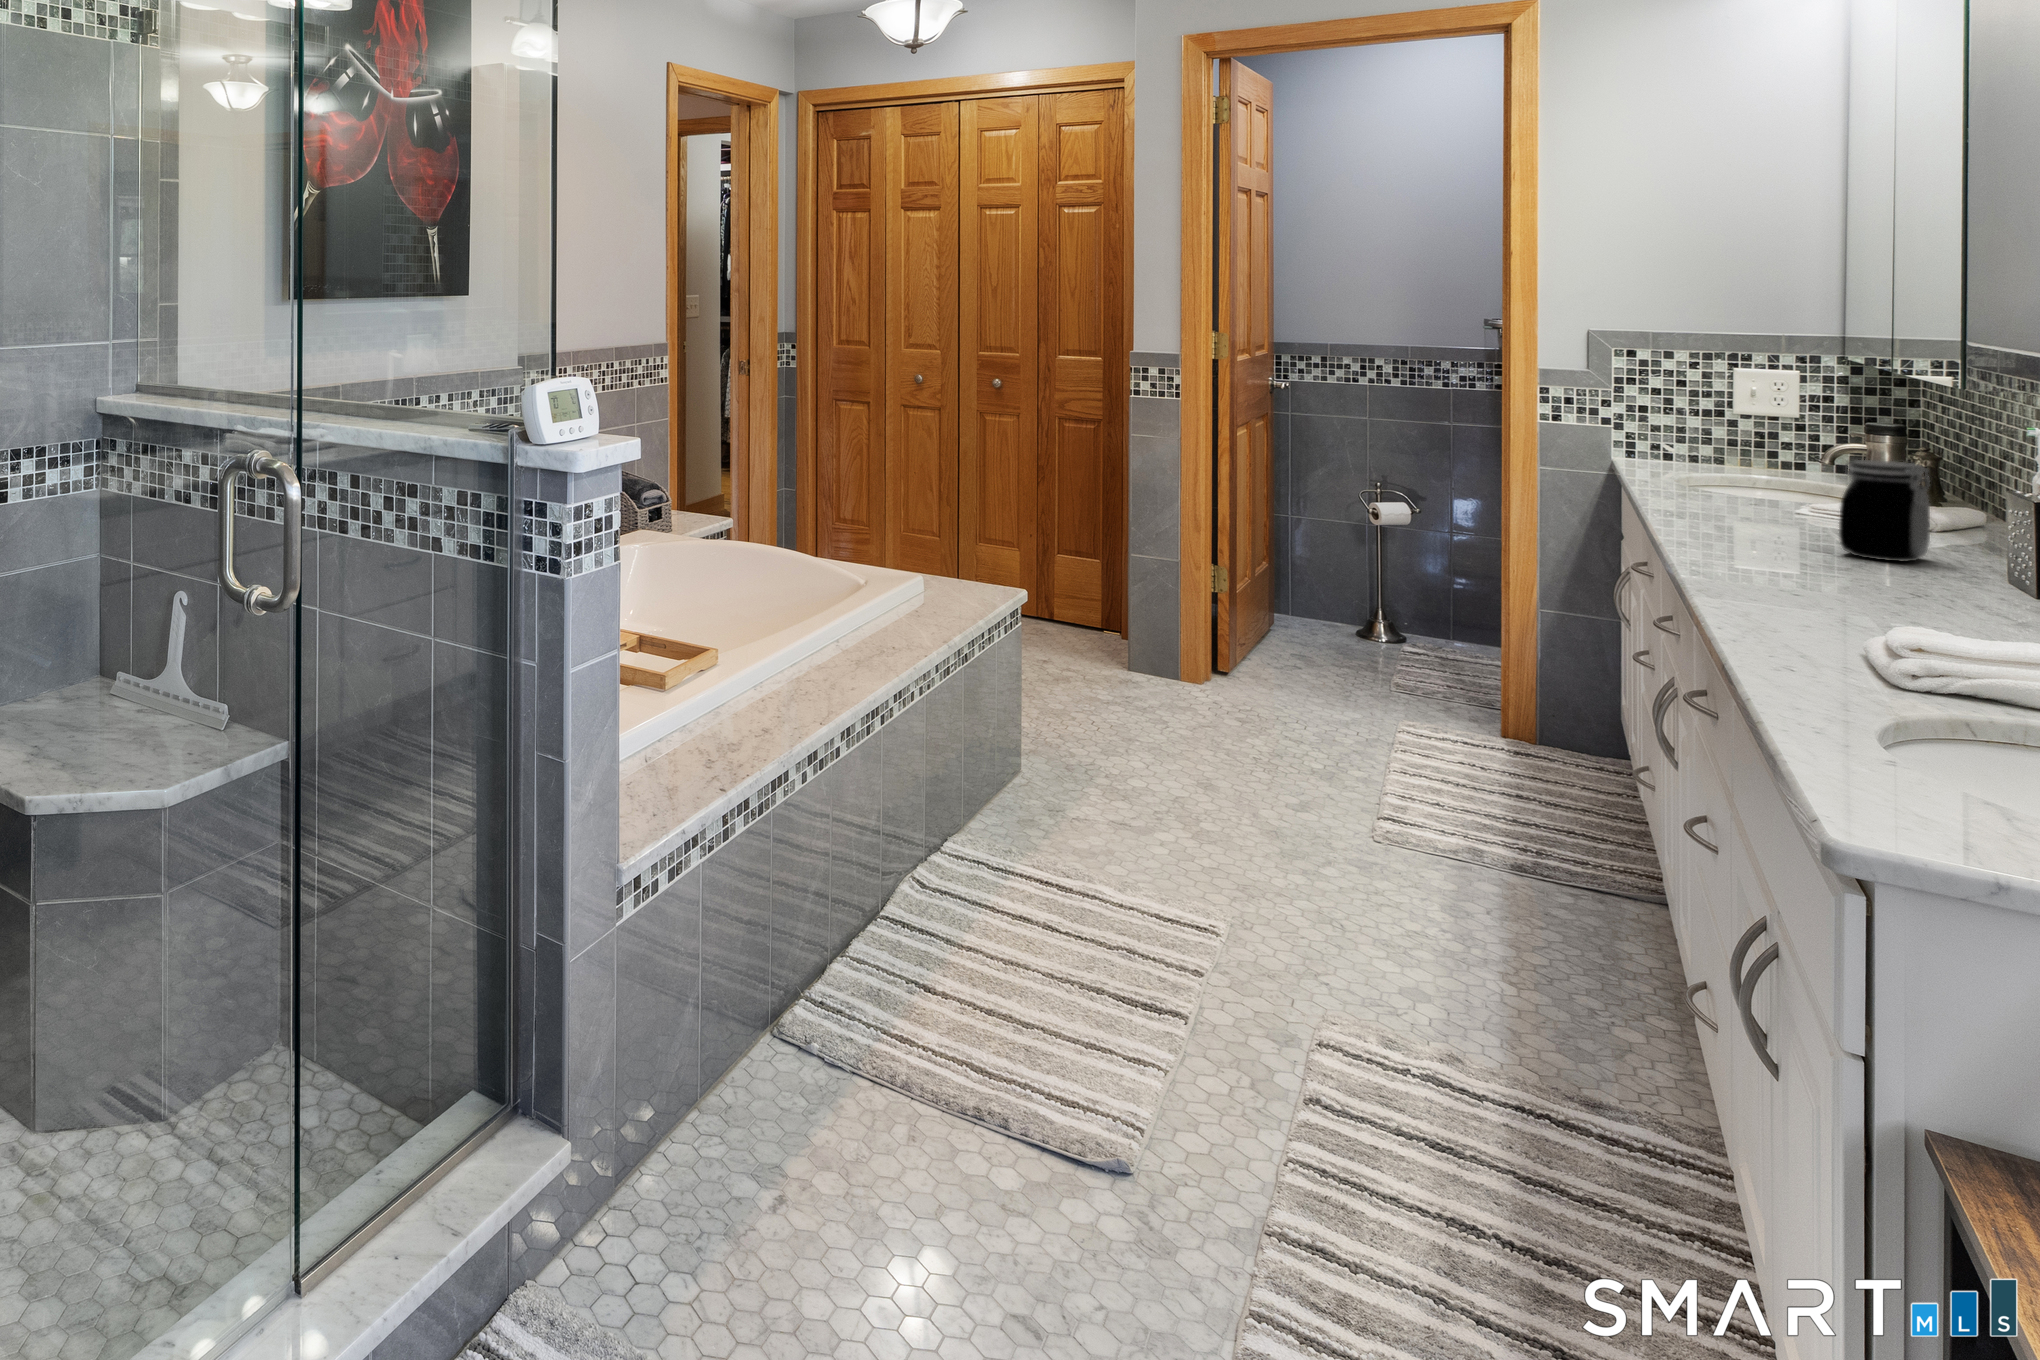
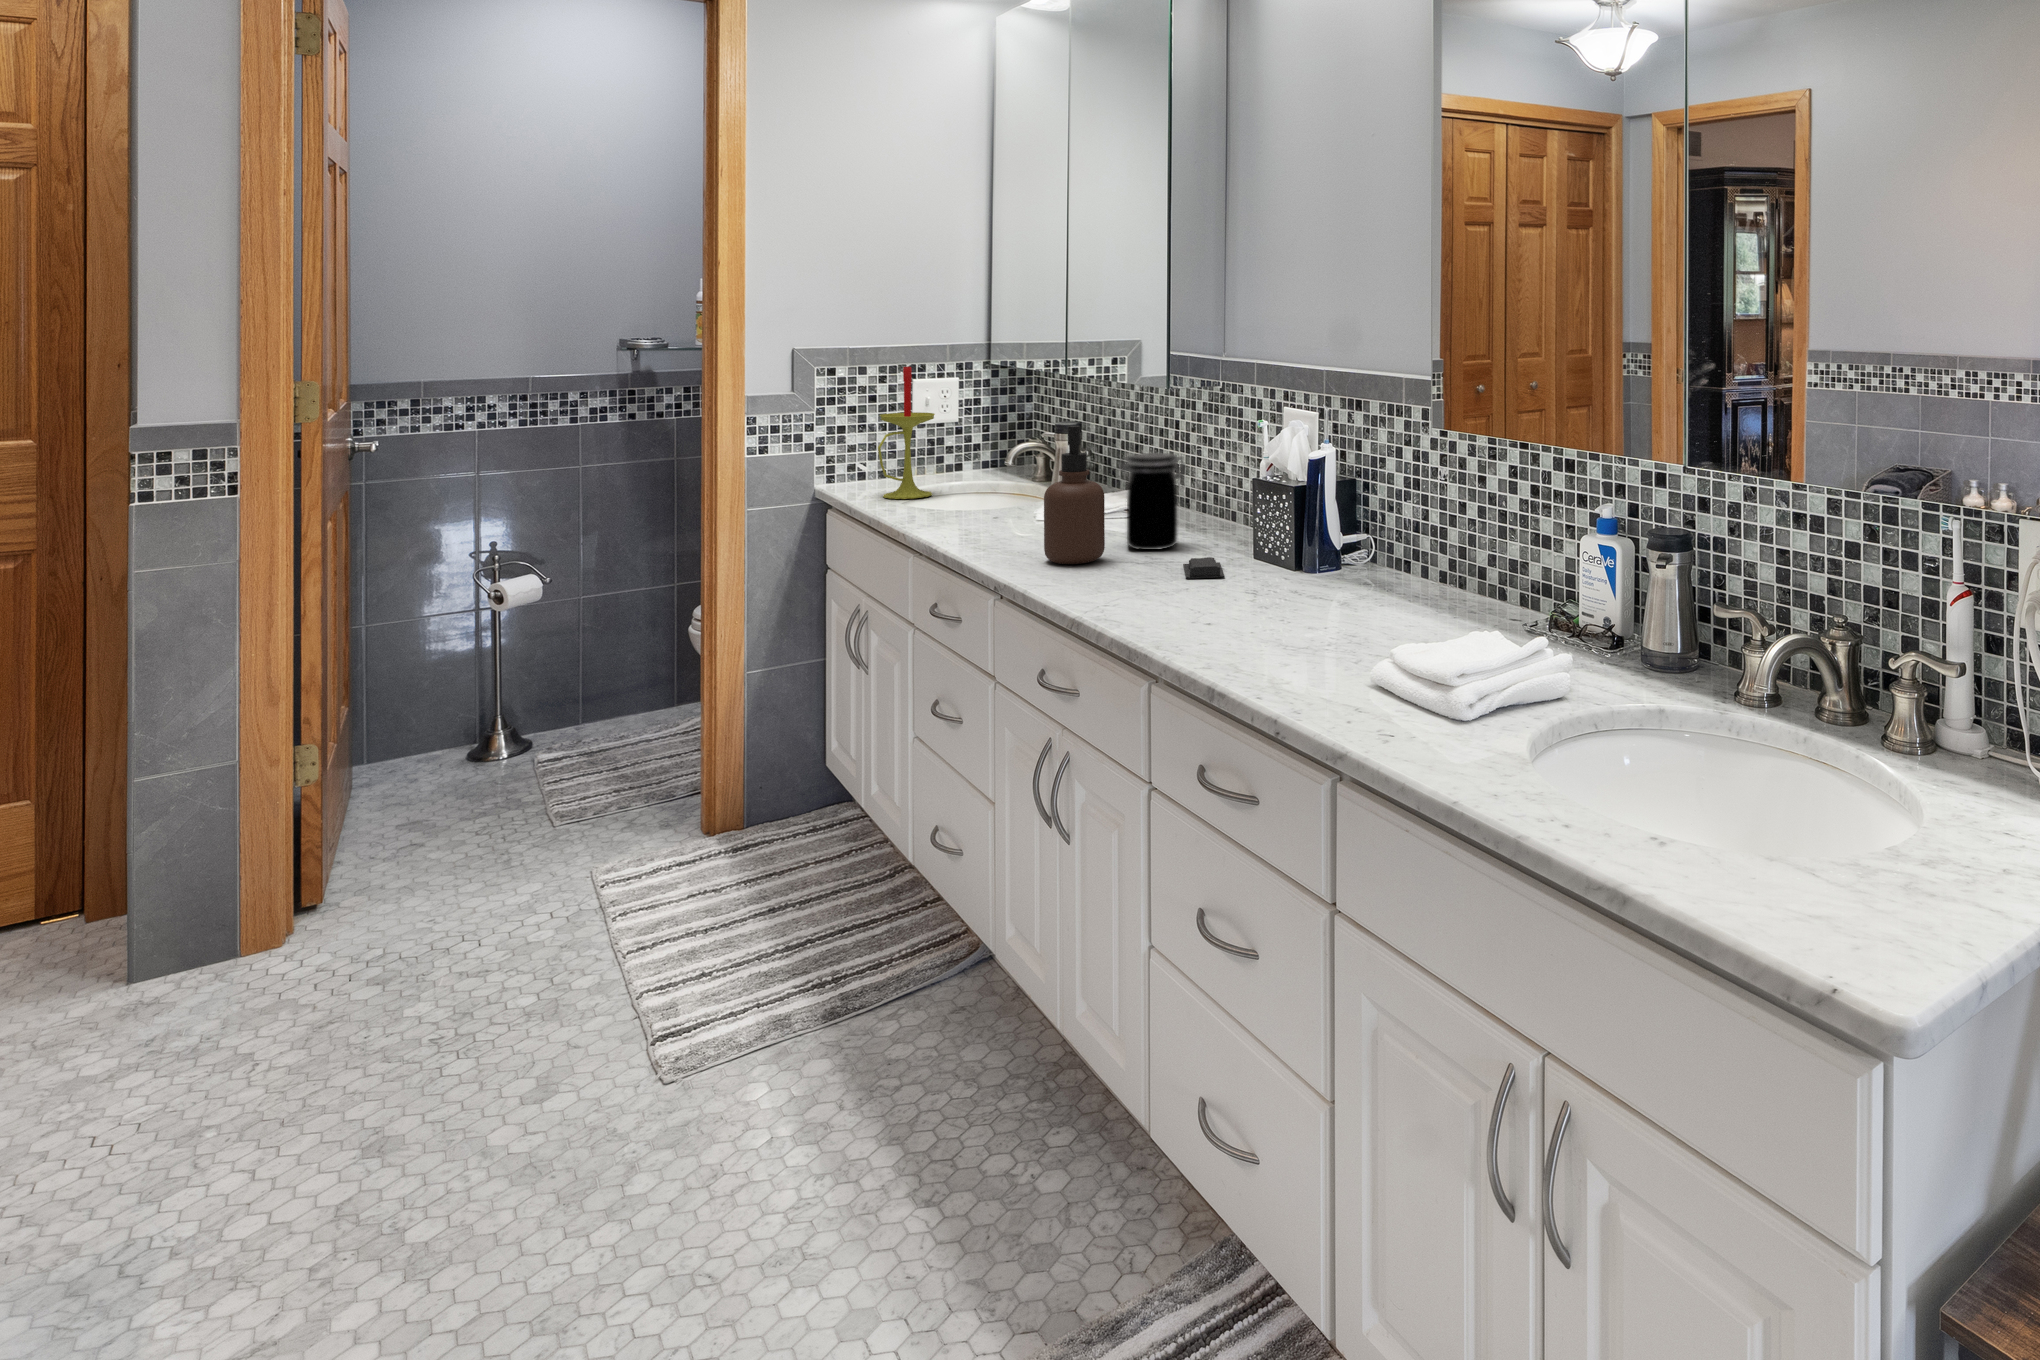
candle: none [1645,353,1721,481] -> present [878,367,935,499]
soap dispenser: none [1715,424,1793,553] -> present [1044,426,1105,564]
soap bar: none [1852,570,1935,592] -> present [1183,557,1225,579]

